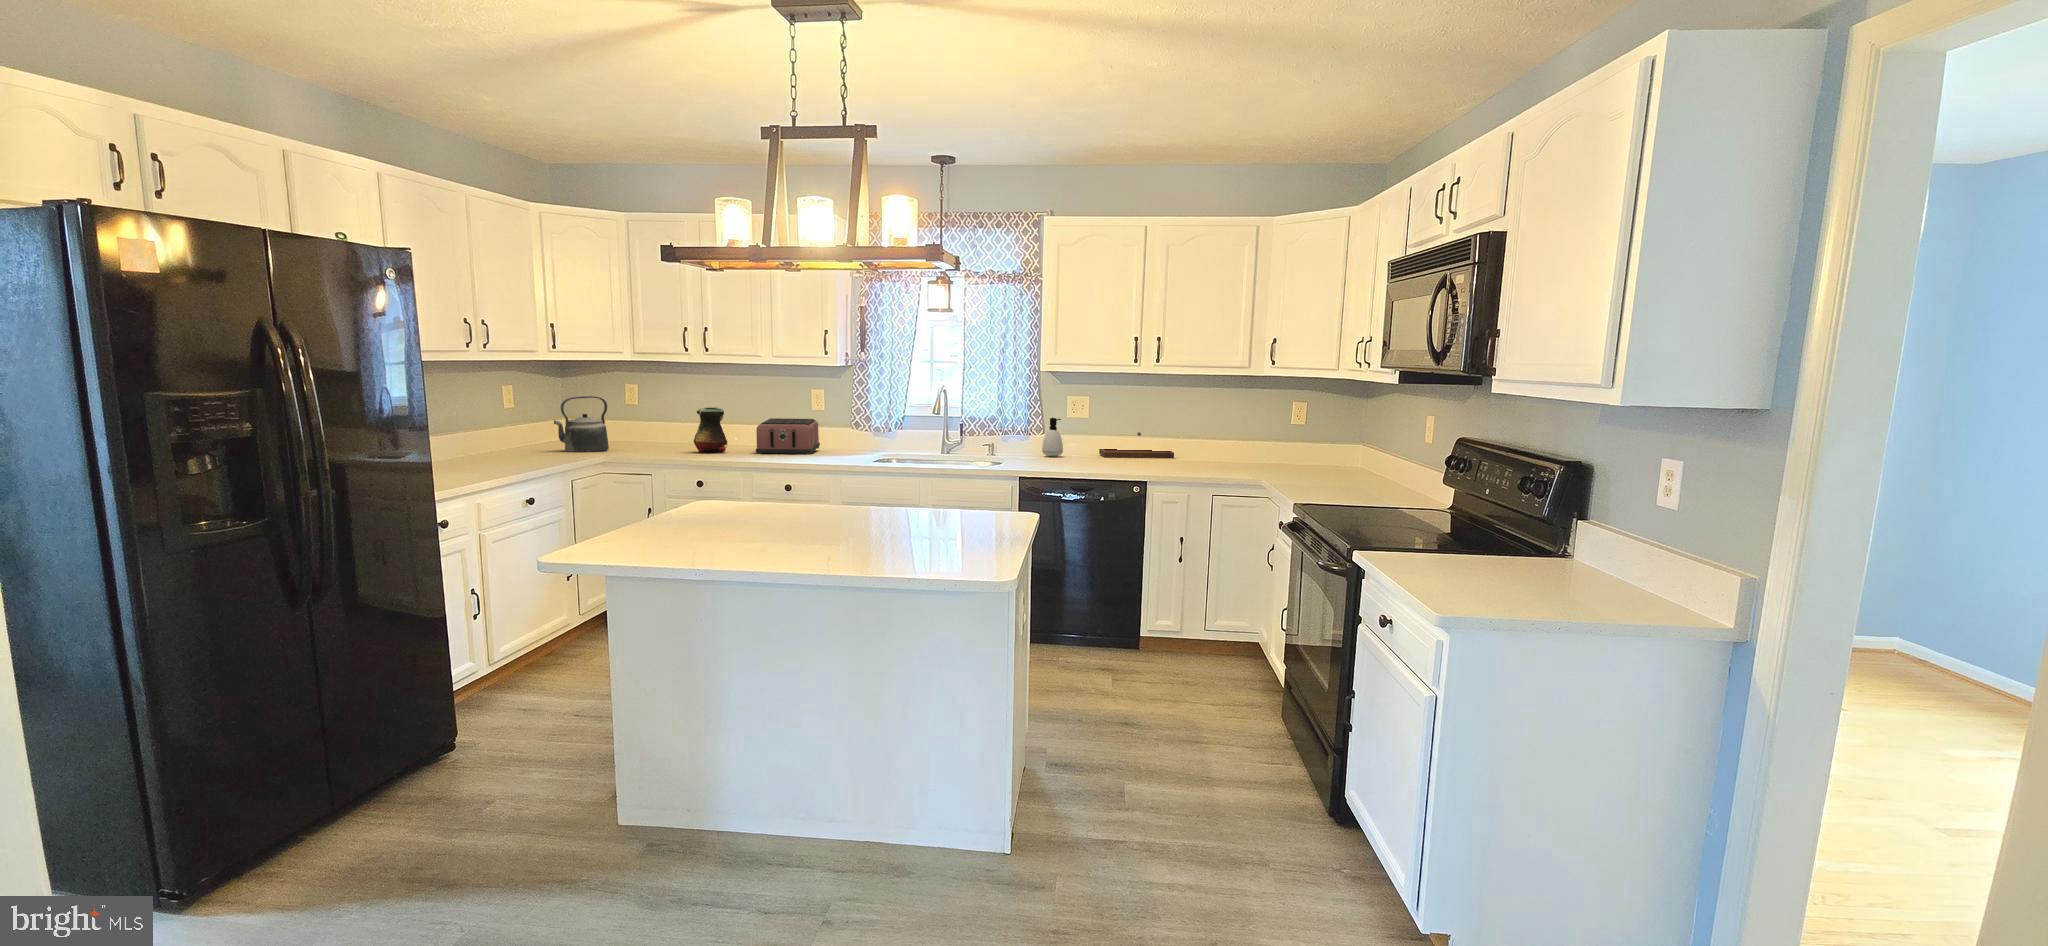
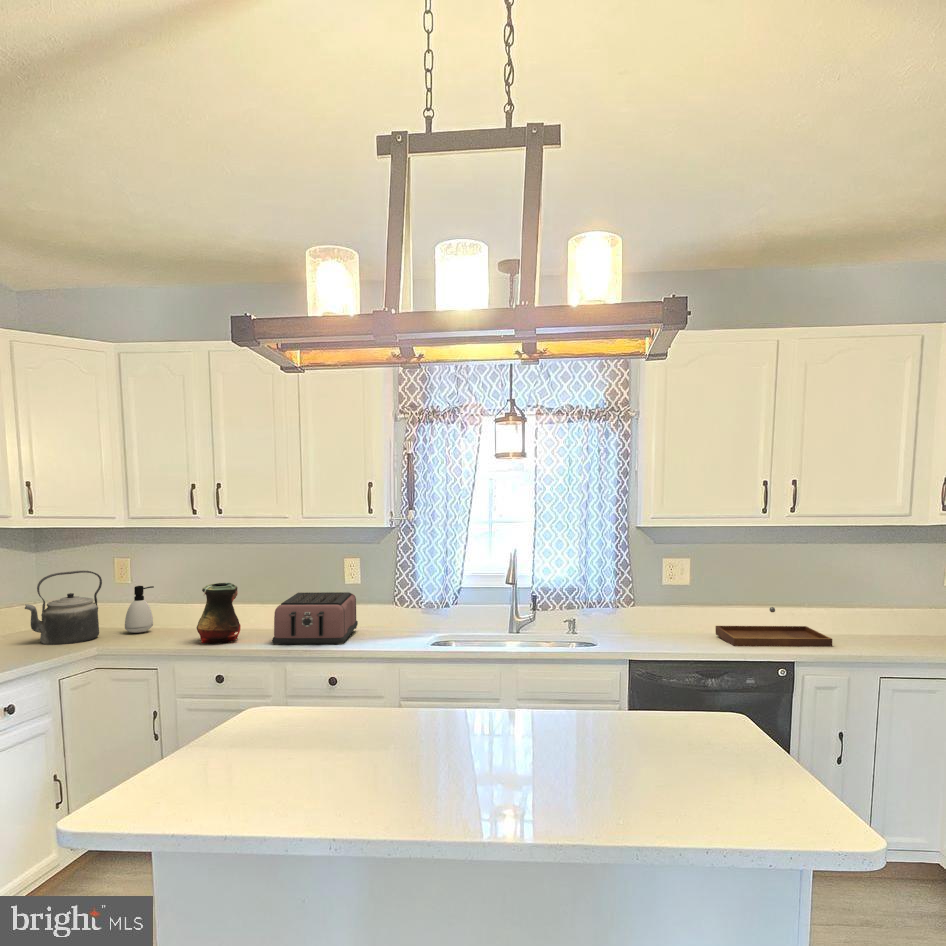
soap dispenser: present [1042,418,1063,457] -> present [125,586,154,633]

